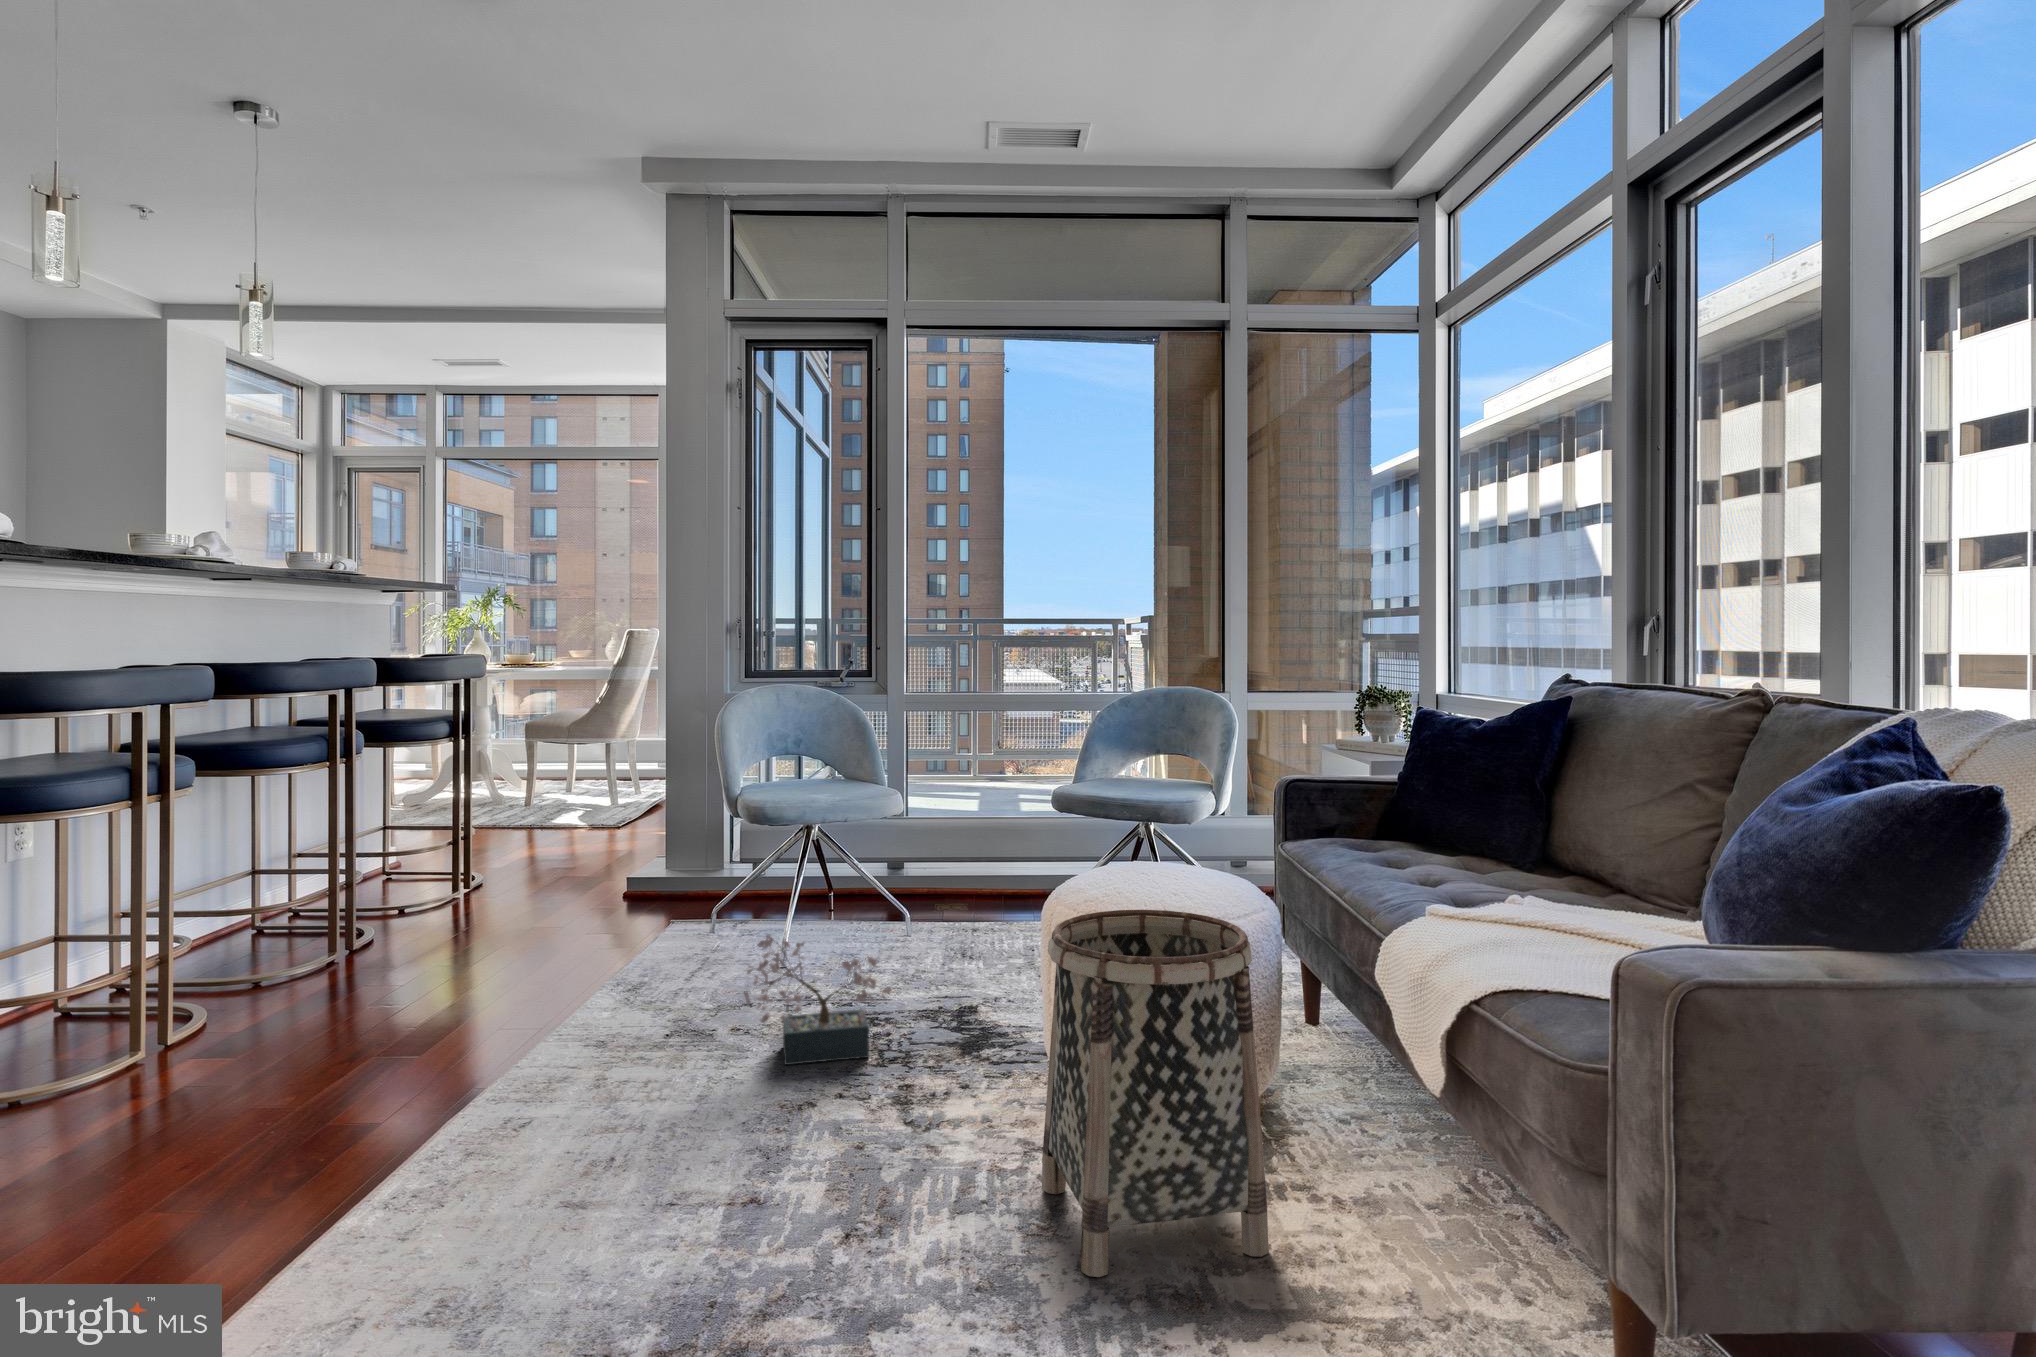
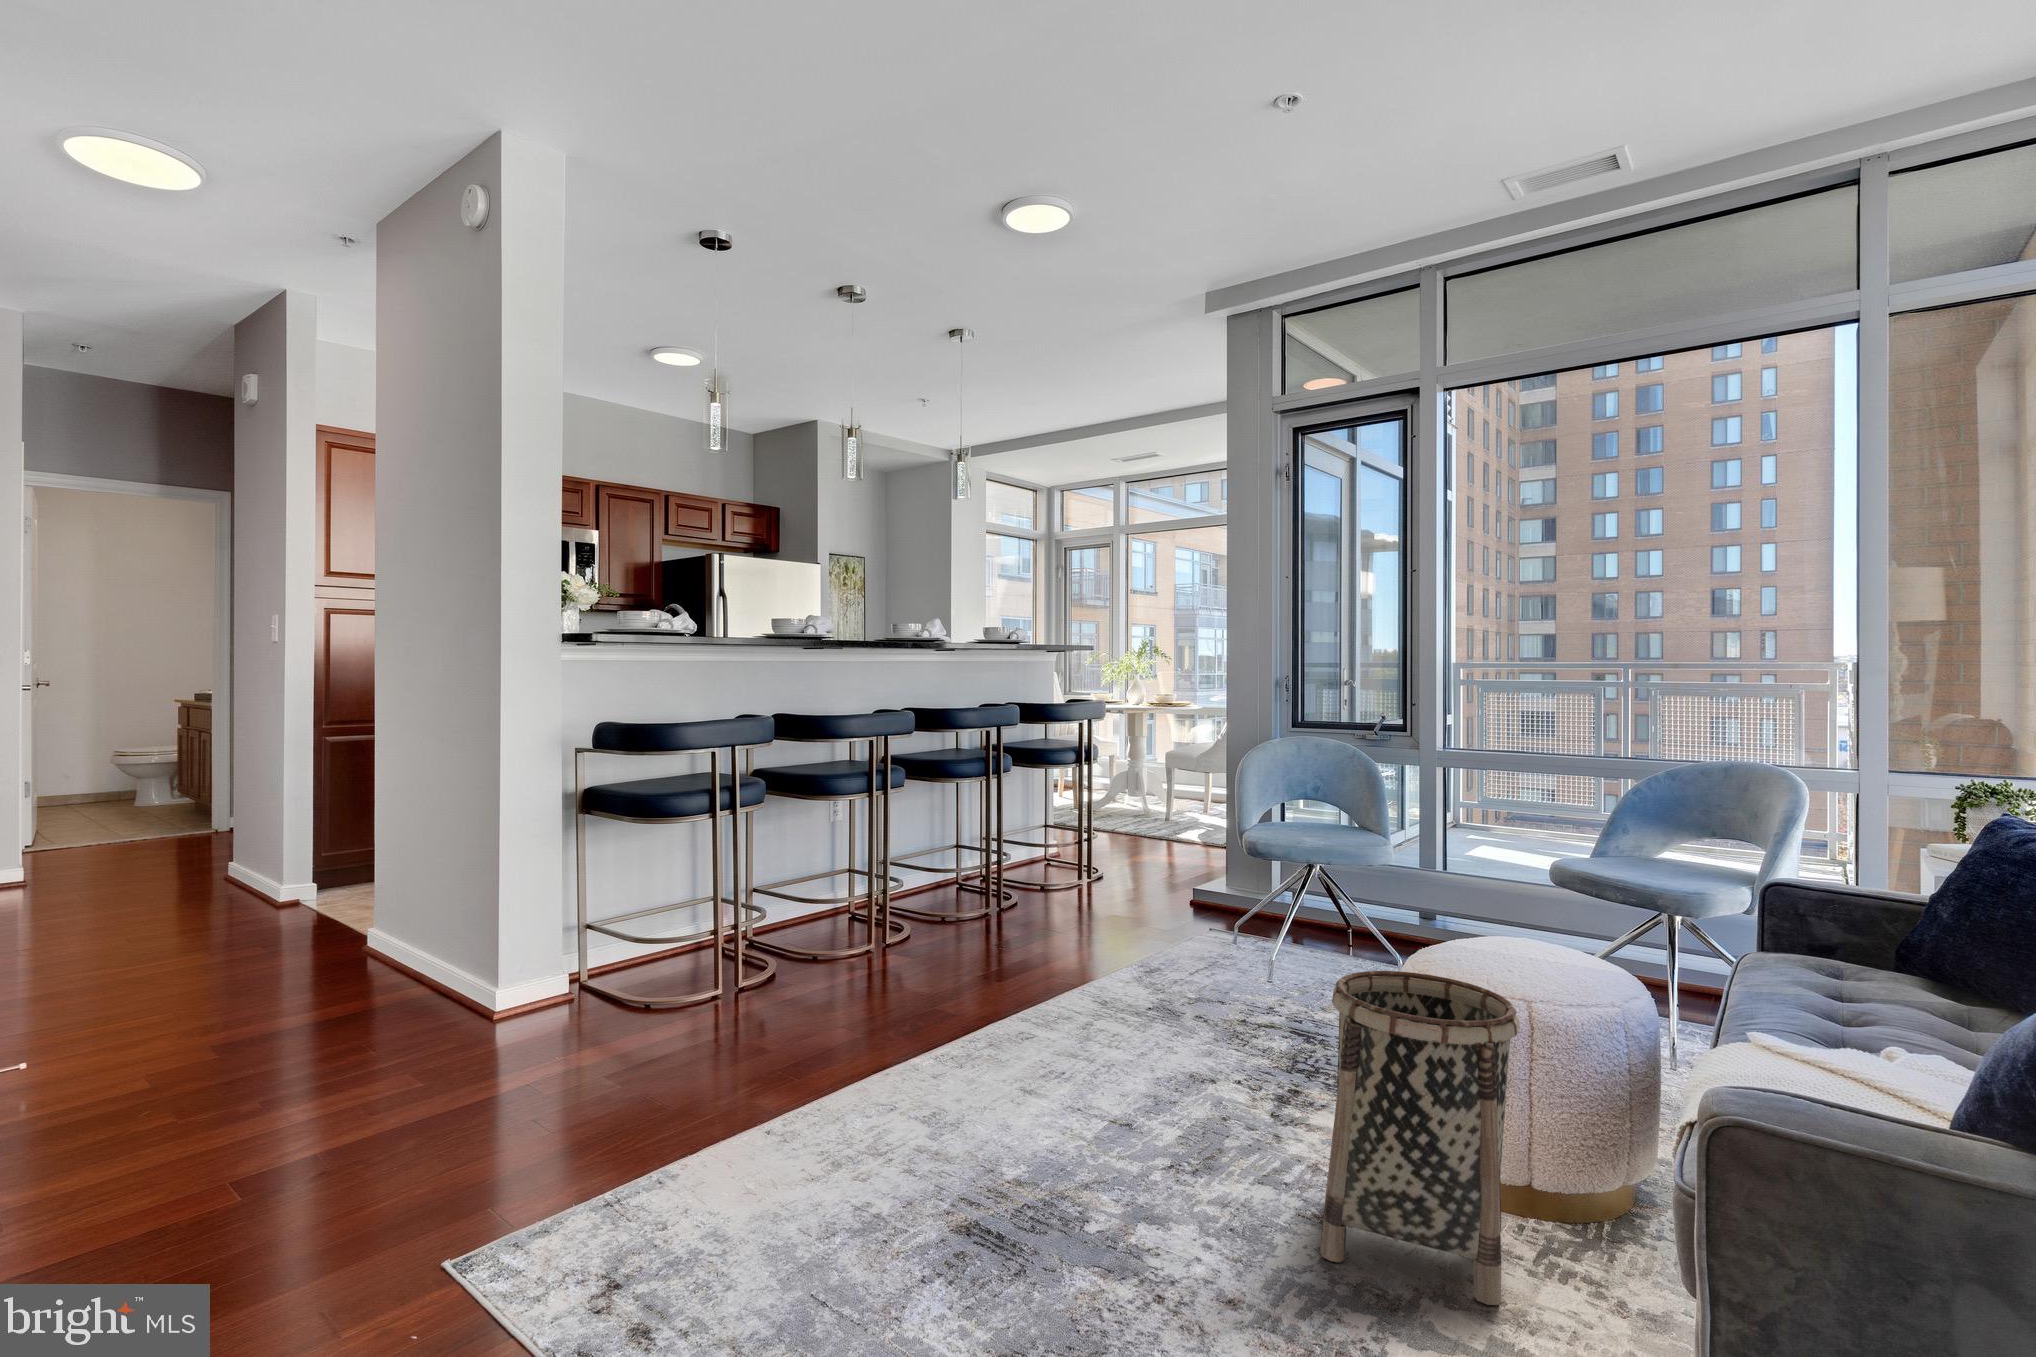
decorative plant: present [744,935,891,1065] -> none [1195,946,1310,1063]

